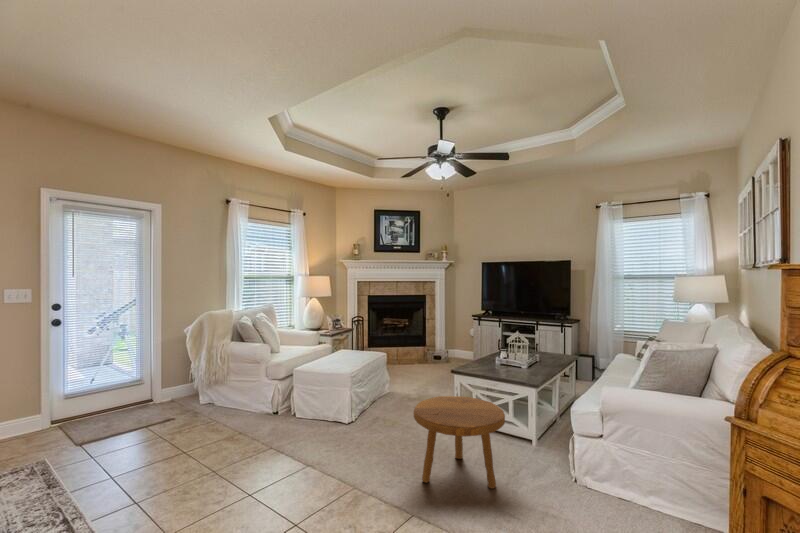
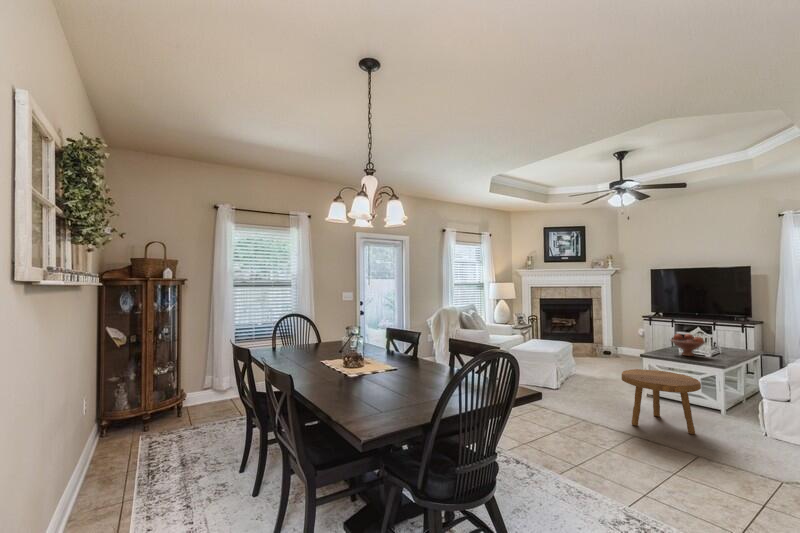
fruit bowl: none [485,342,521,371] -> present [671,334,705,356]

